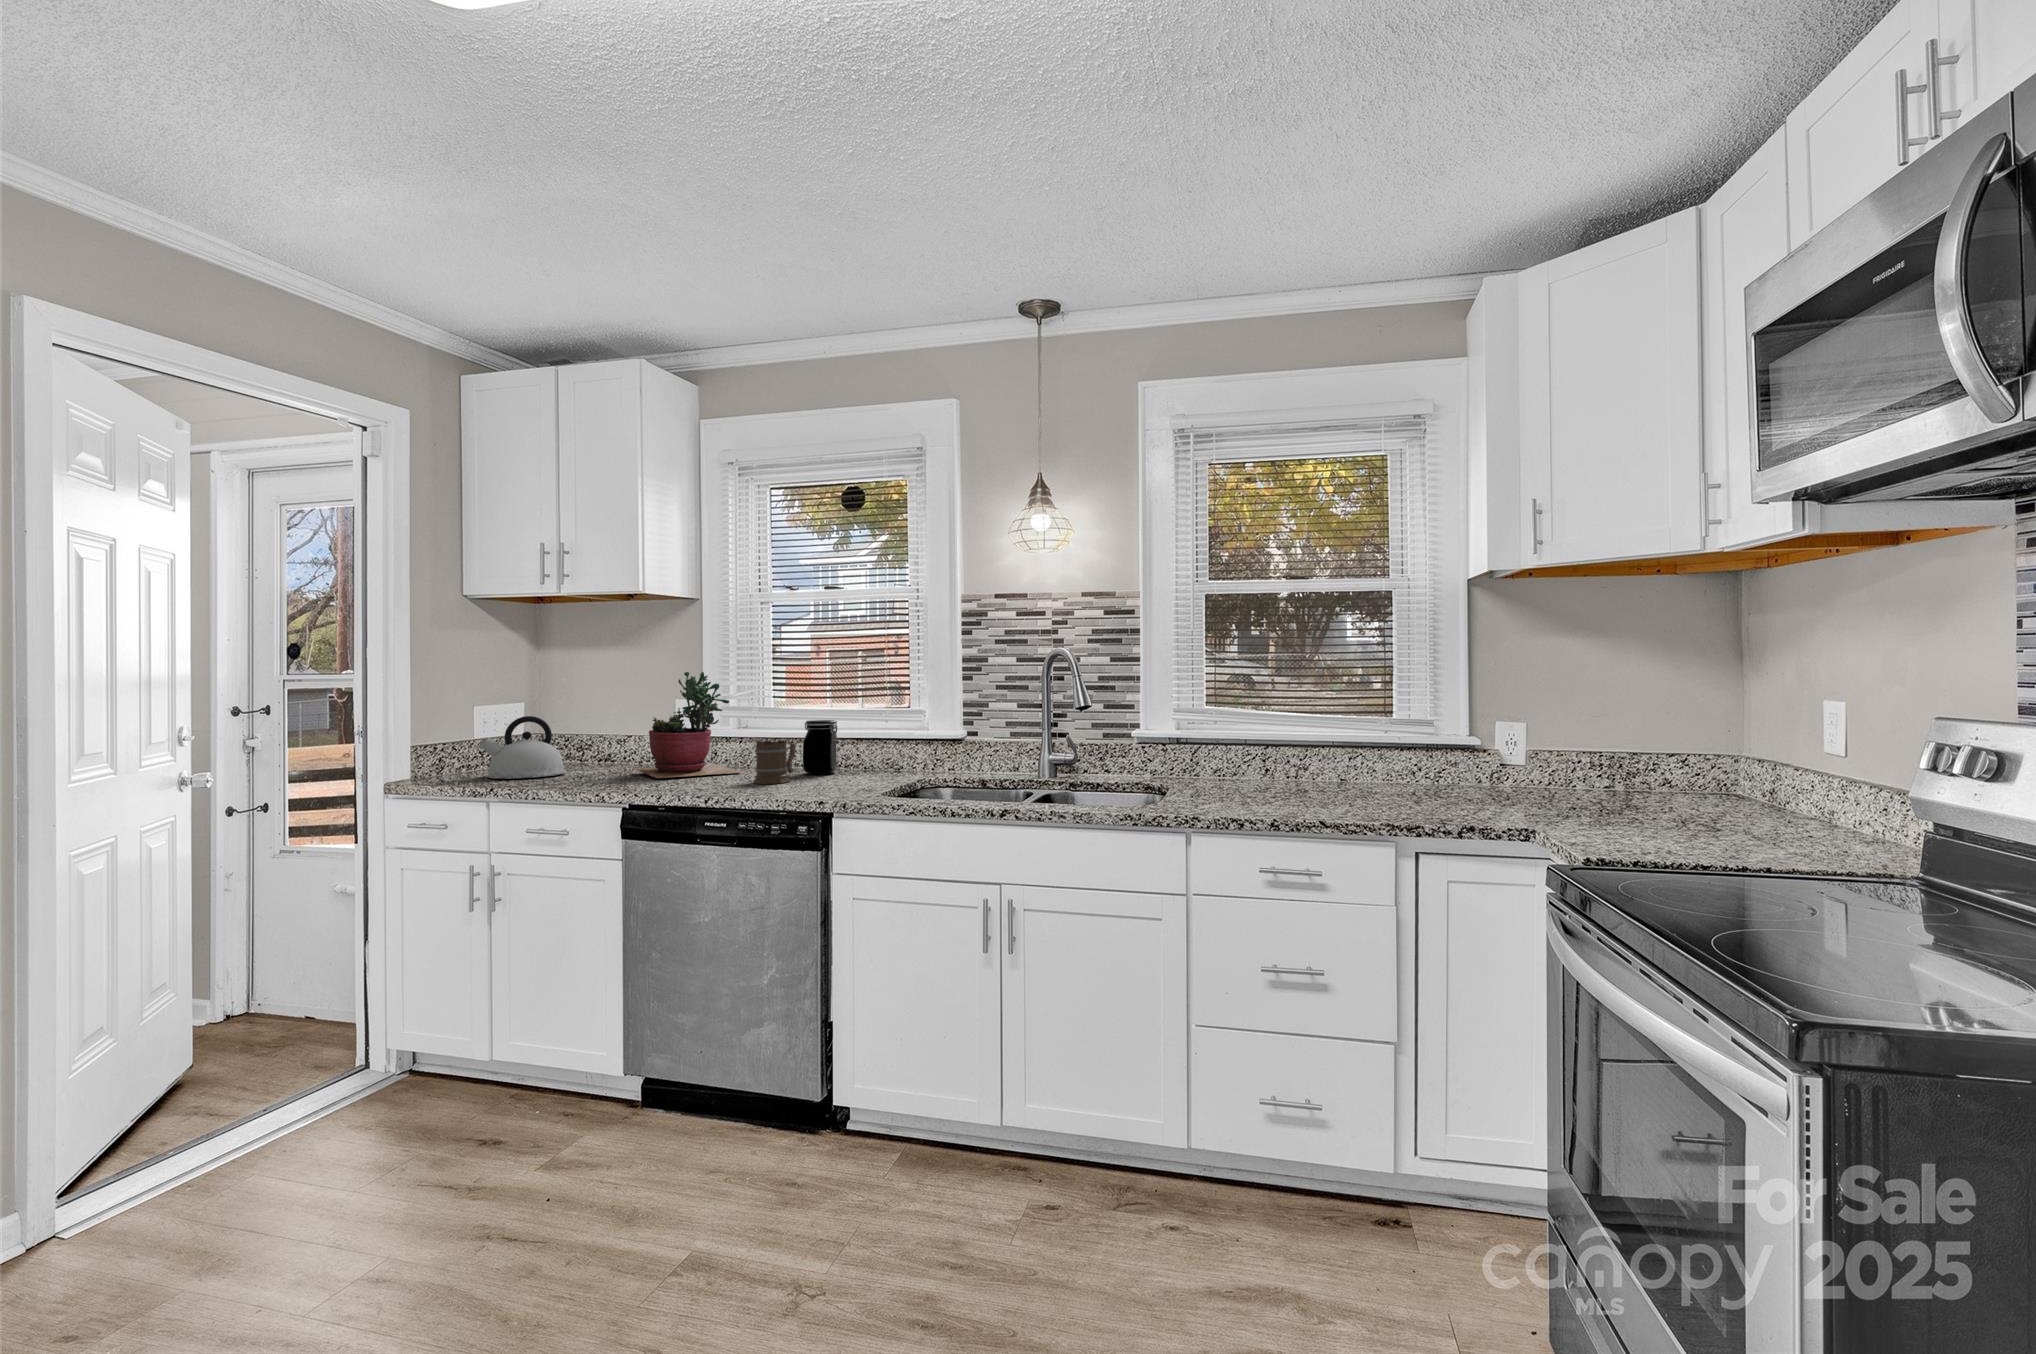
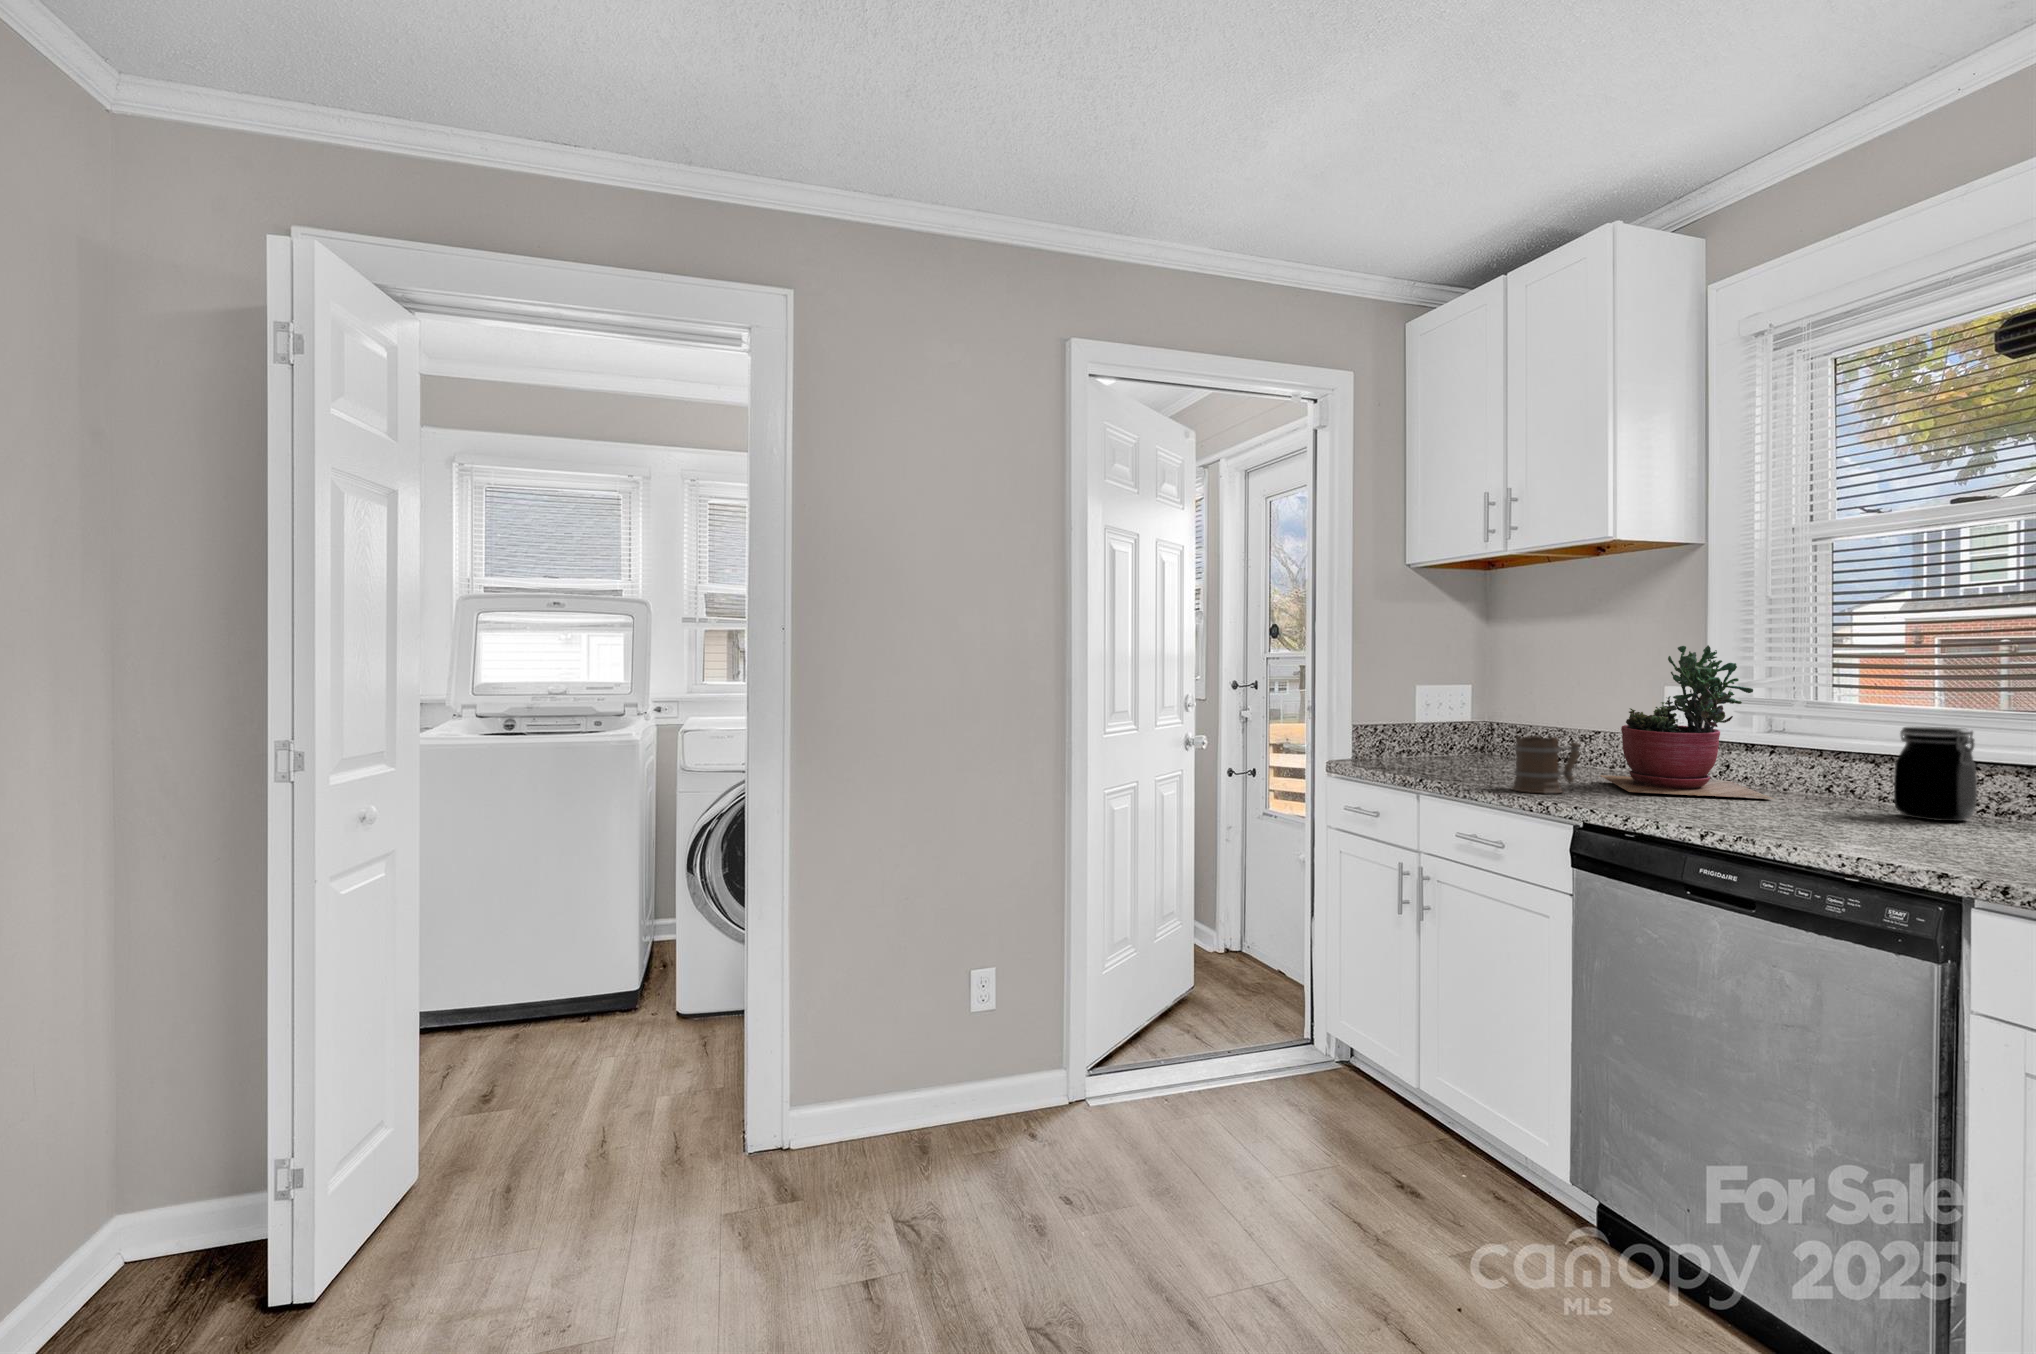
kettle: present [479,716,565,779] -> none [1415,699,1512,773]
mug: present [753,740,796,784] -> present [1511,735,1580,793]

